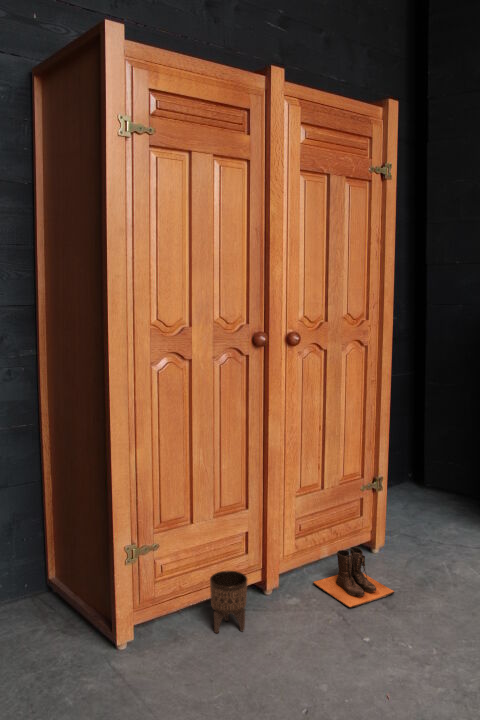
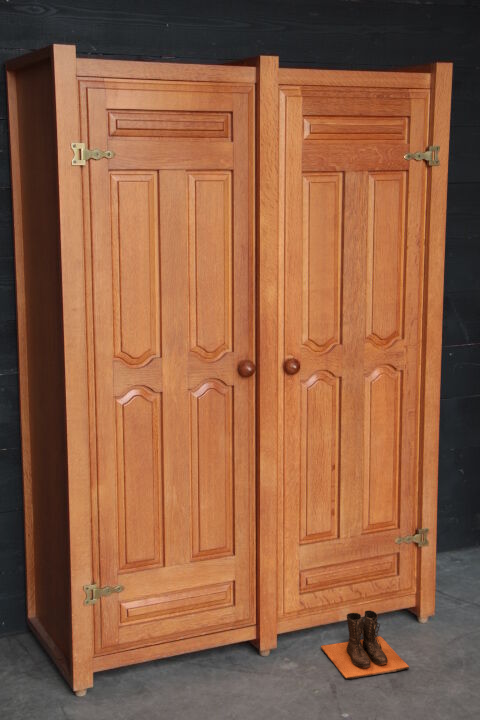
planter: present [210,571,248,633] -> none [180,623,221,690]

